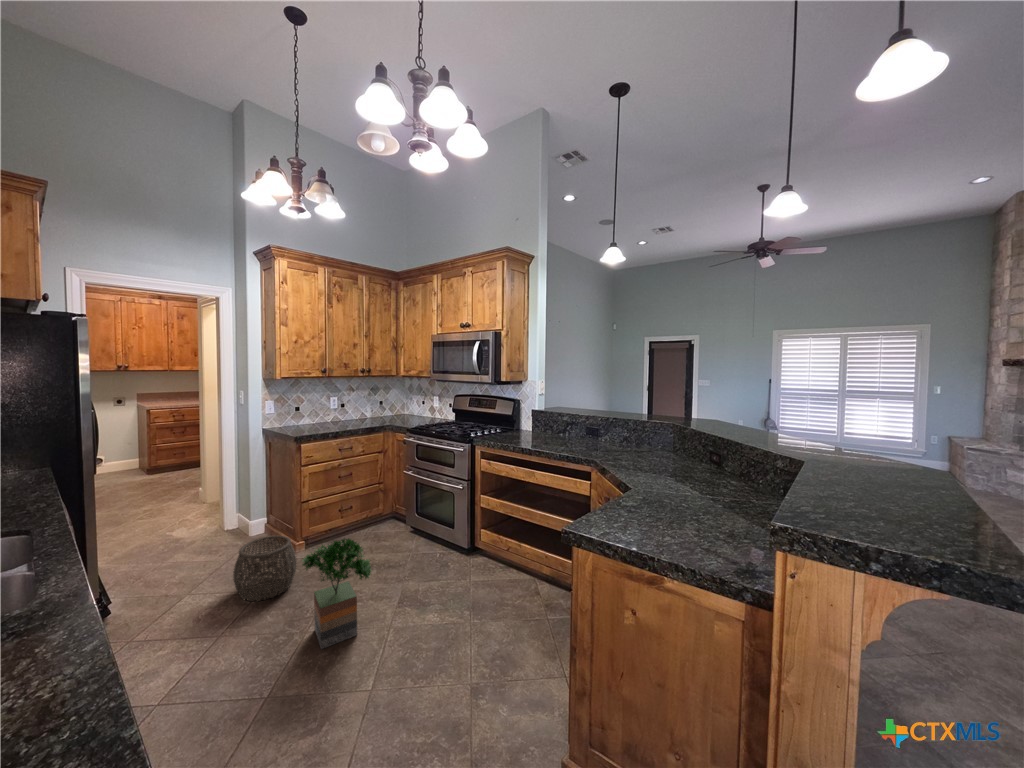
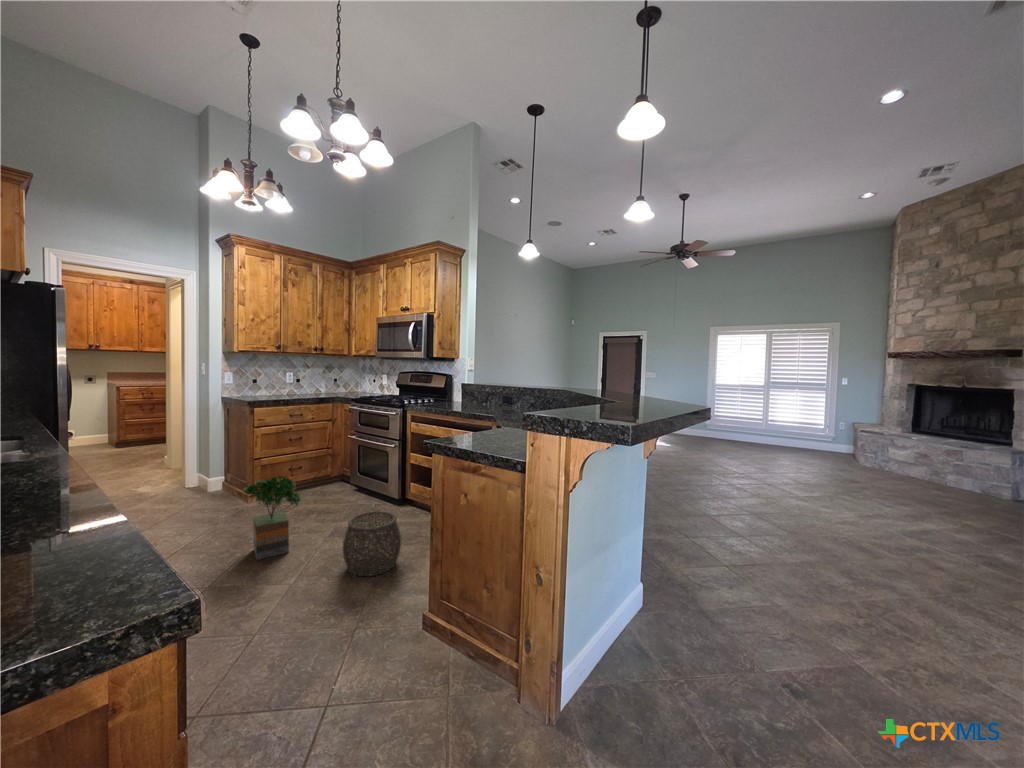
woven basket: present [233,536,297,601] -> present [343,511,401,577]

